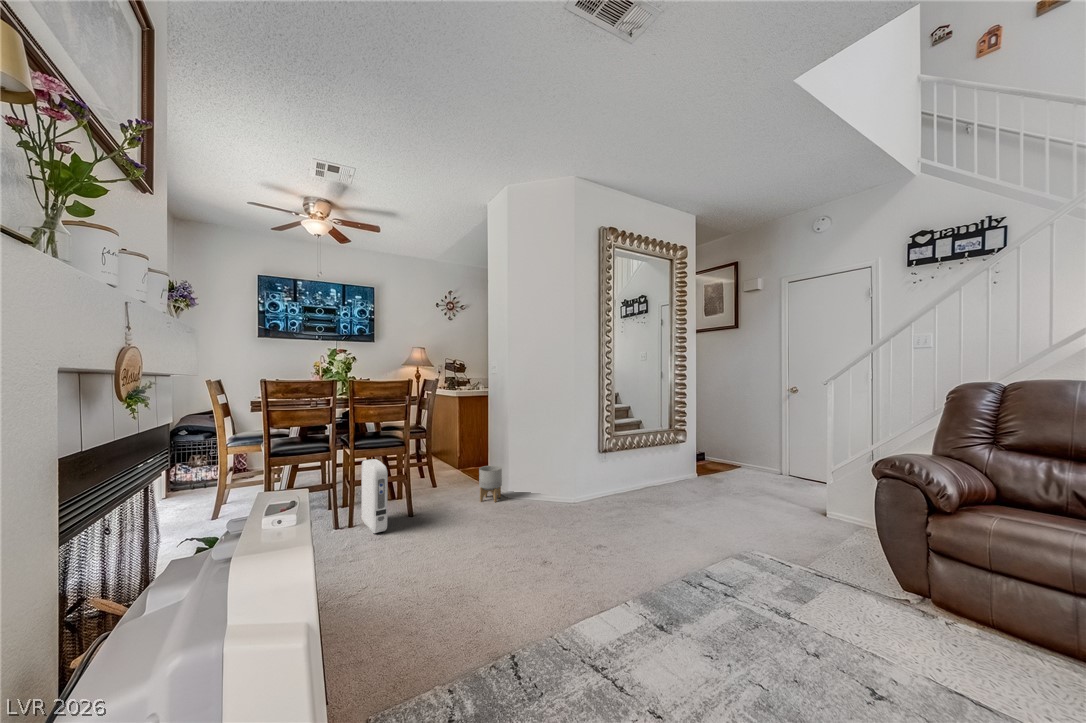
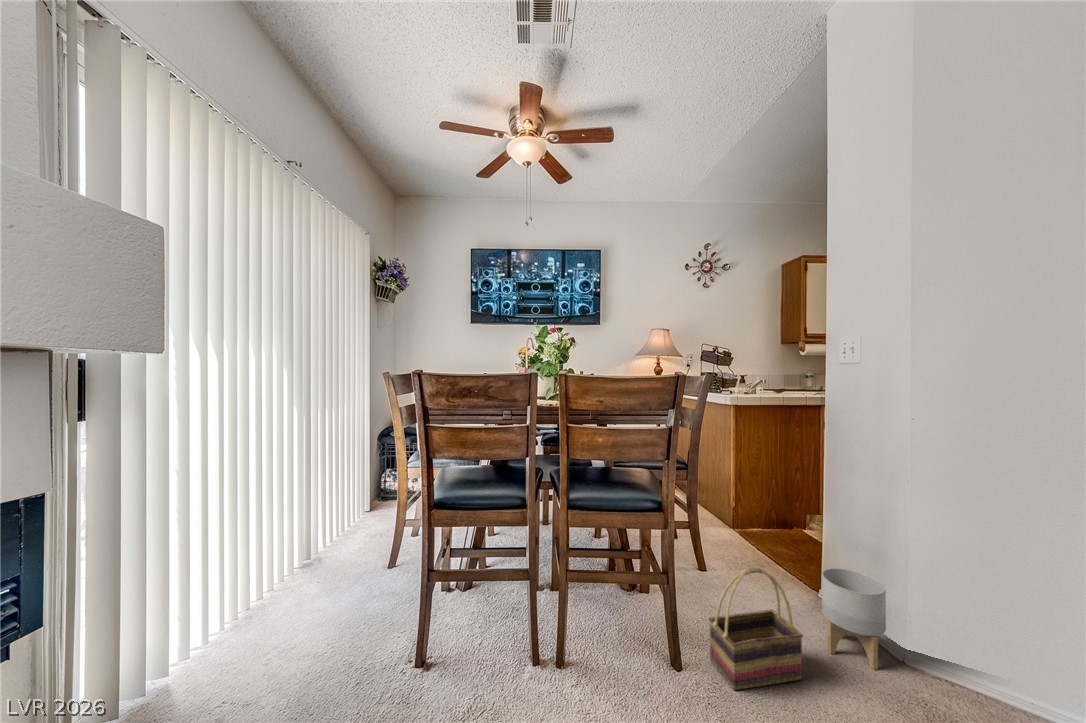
air purifier: present [361,459,388,533] -> none [582,533,636,719]
basket: none [426,465,465,517] -> present [709,568,803,690]

